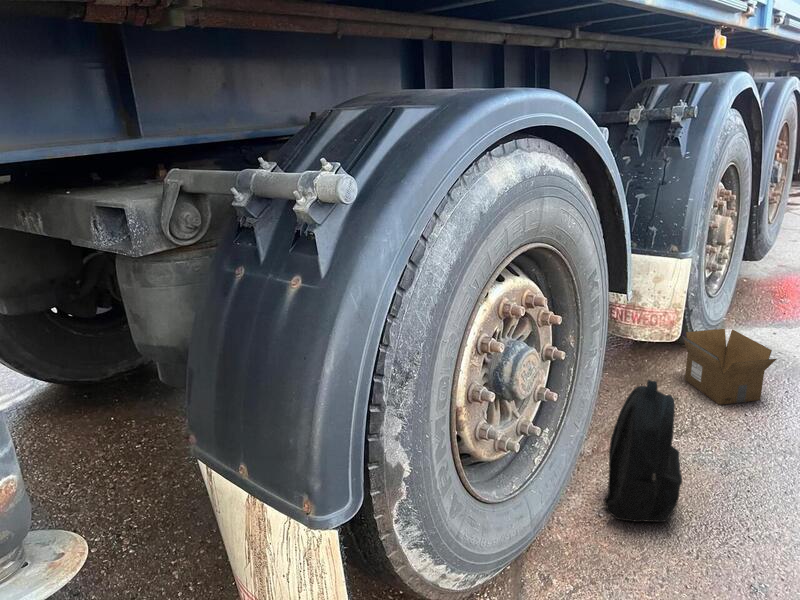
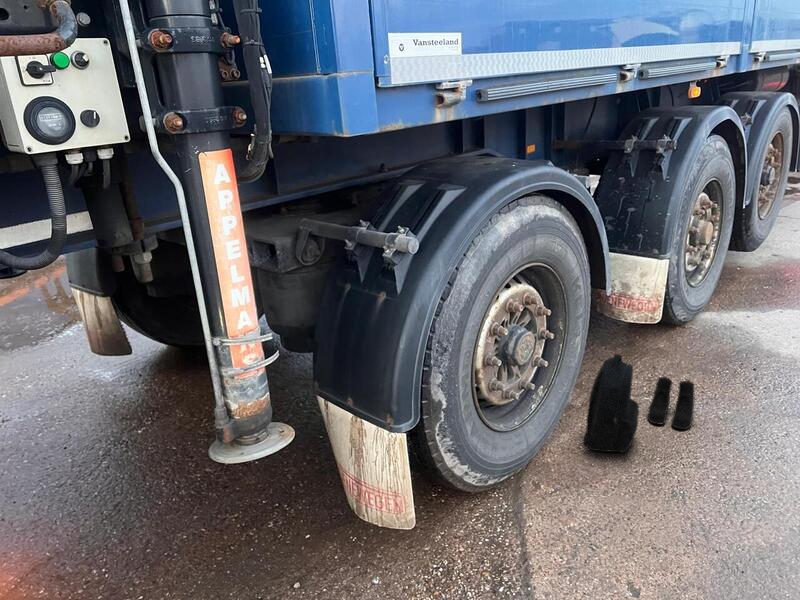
cardboard box: present [683,329,776,405] -> none [664,313,733,373]
boots: none [683,409,746,484] -> present [648,376,694,429]

